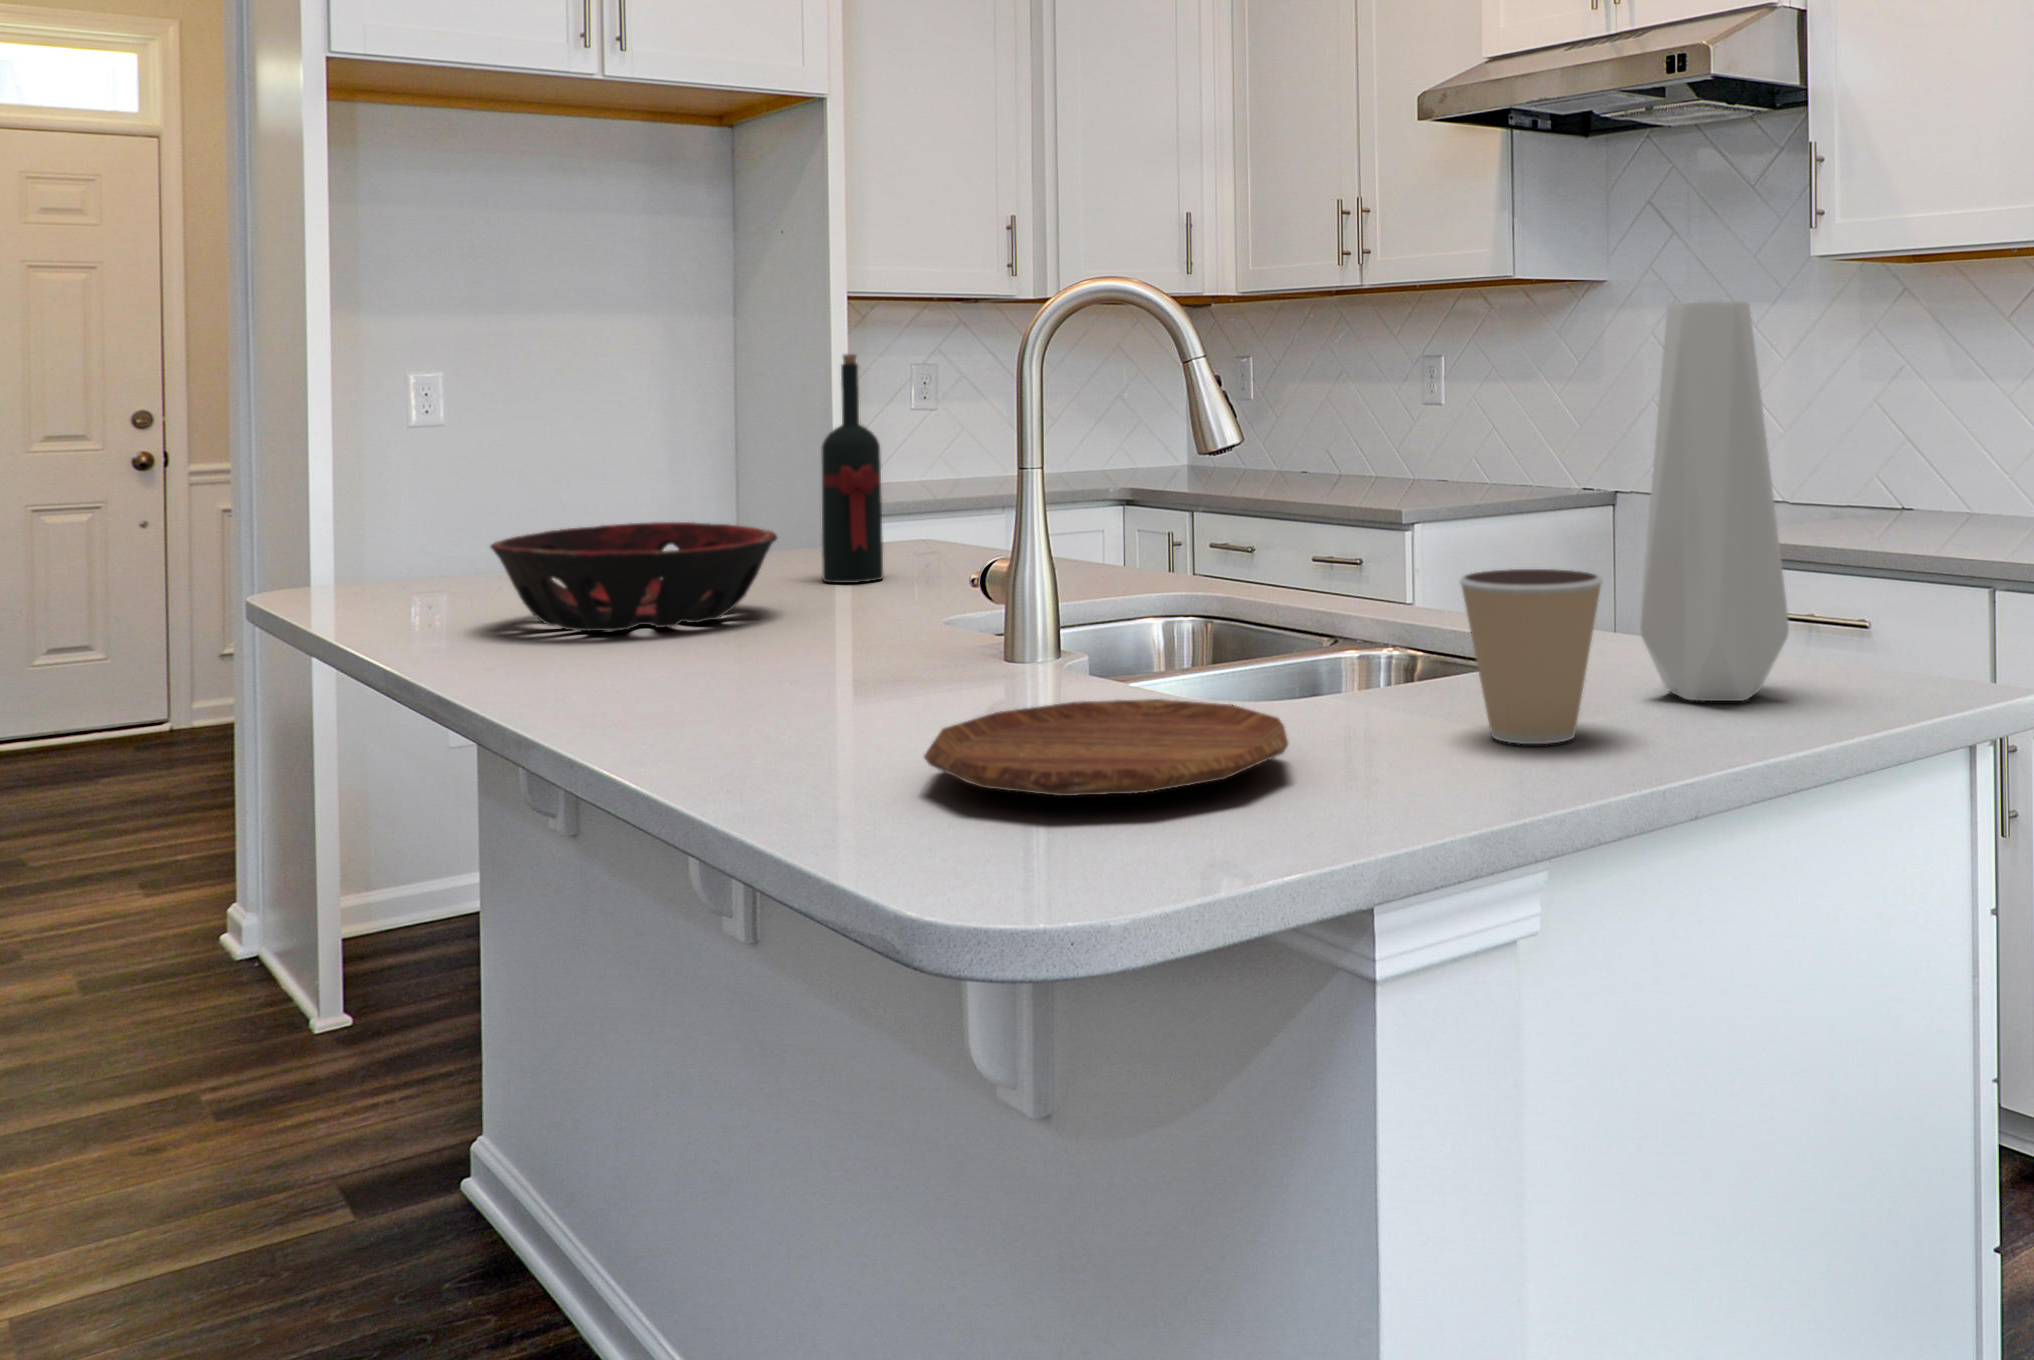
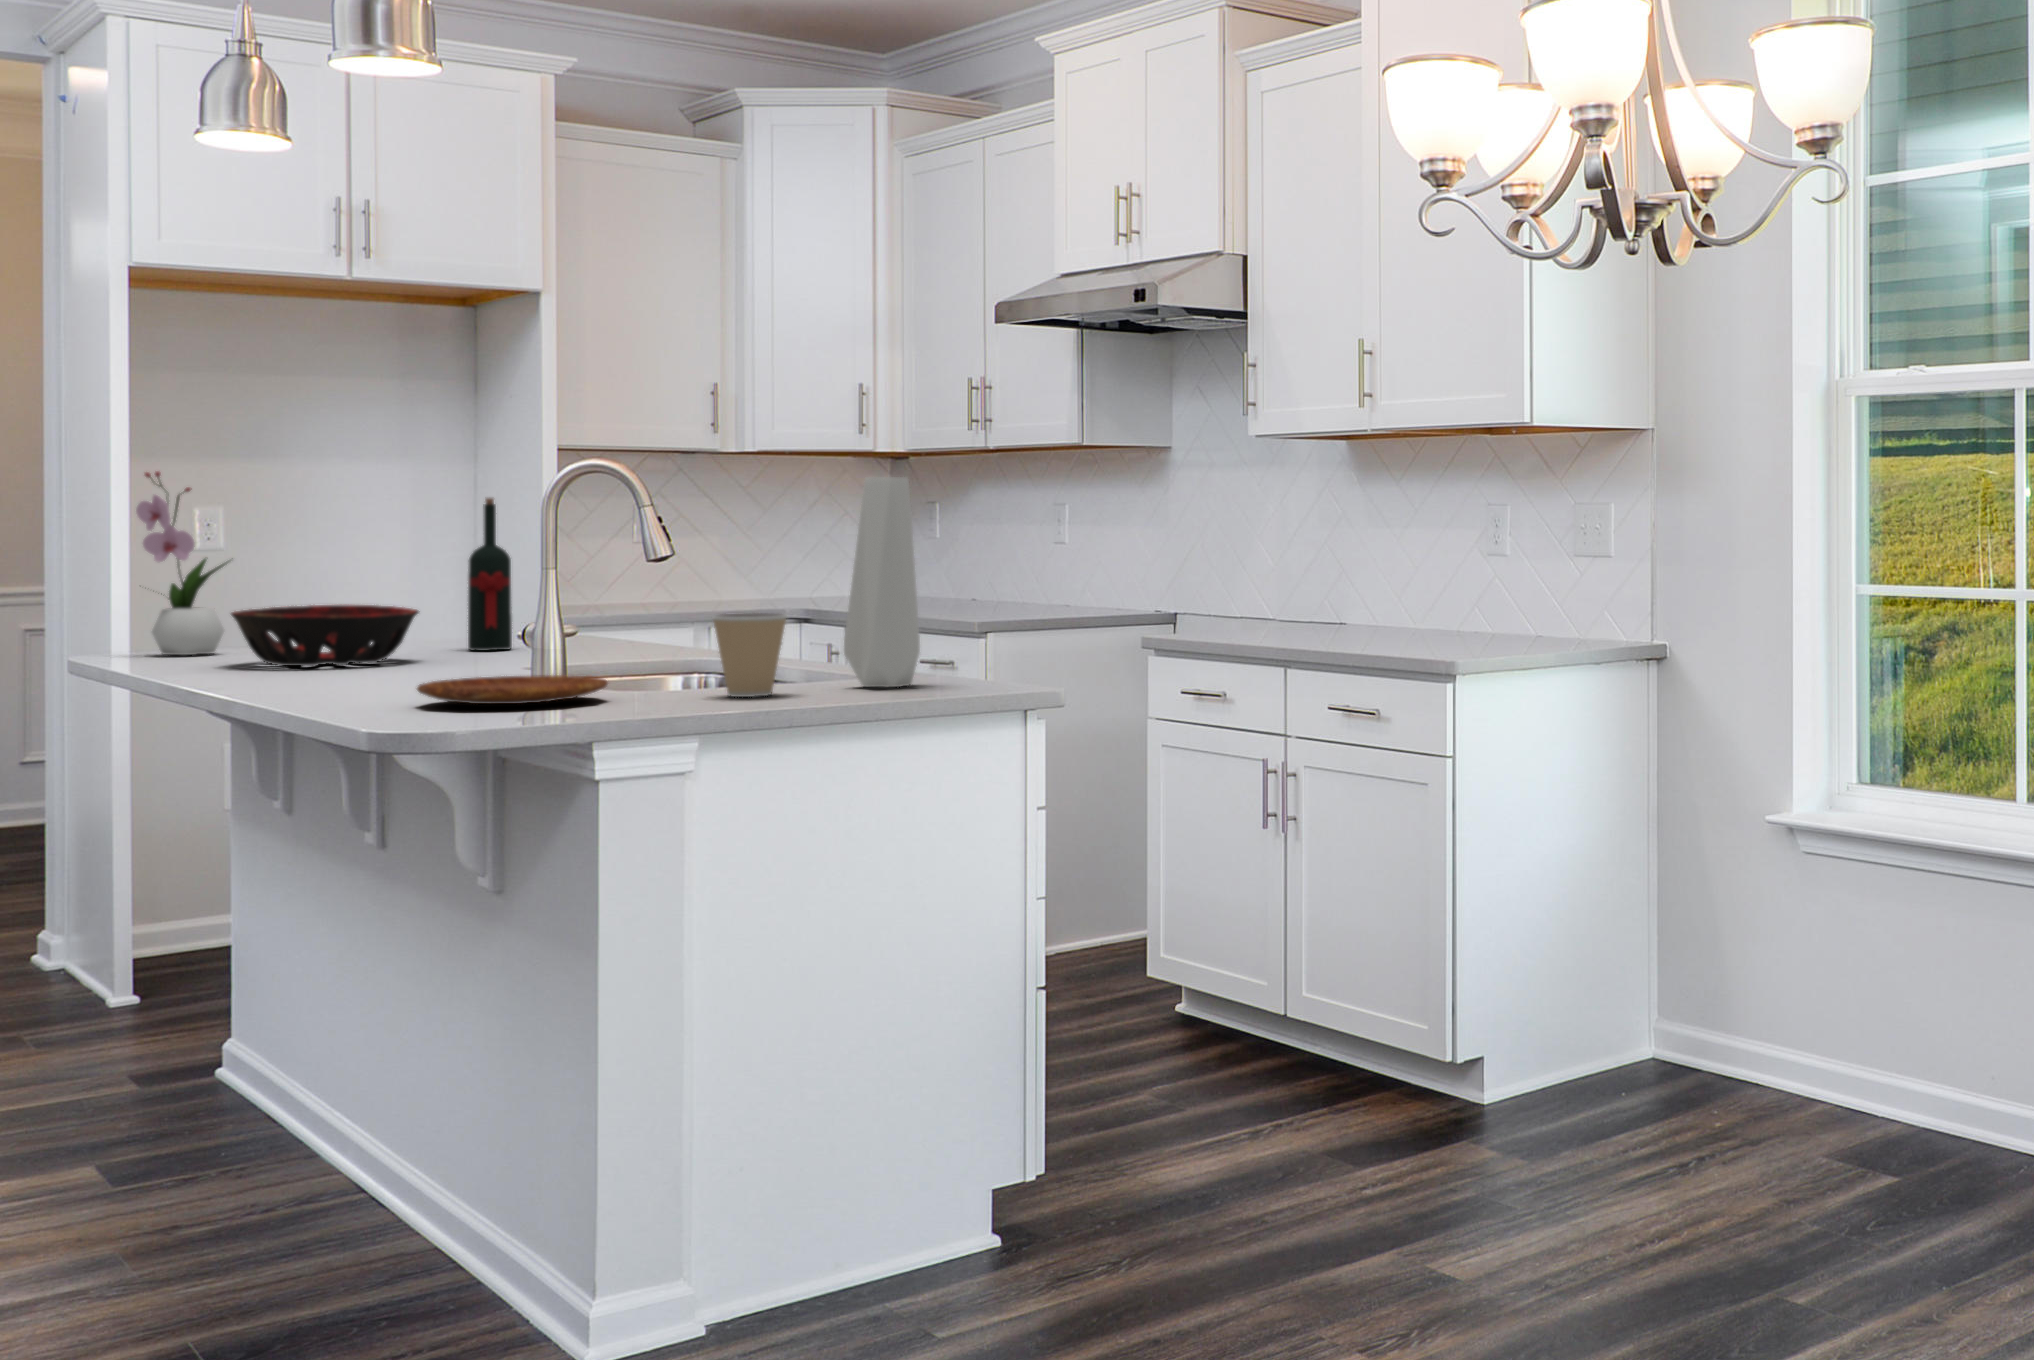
flower arrangement: none [339,321,484,600] -> present [136,471,229,655]

